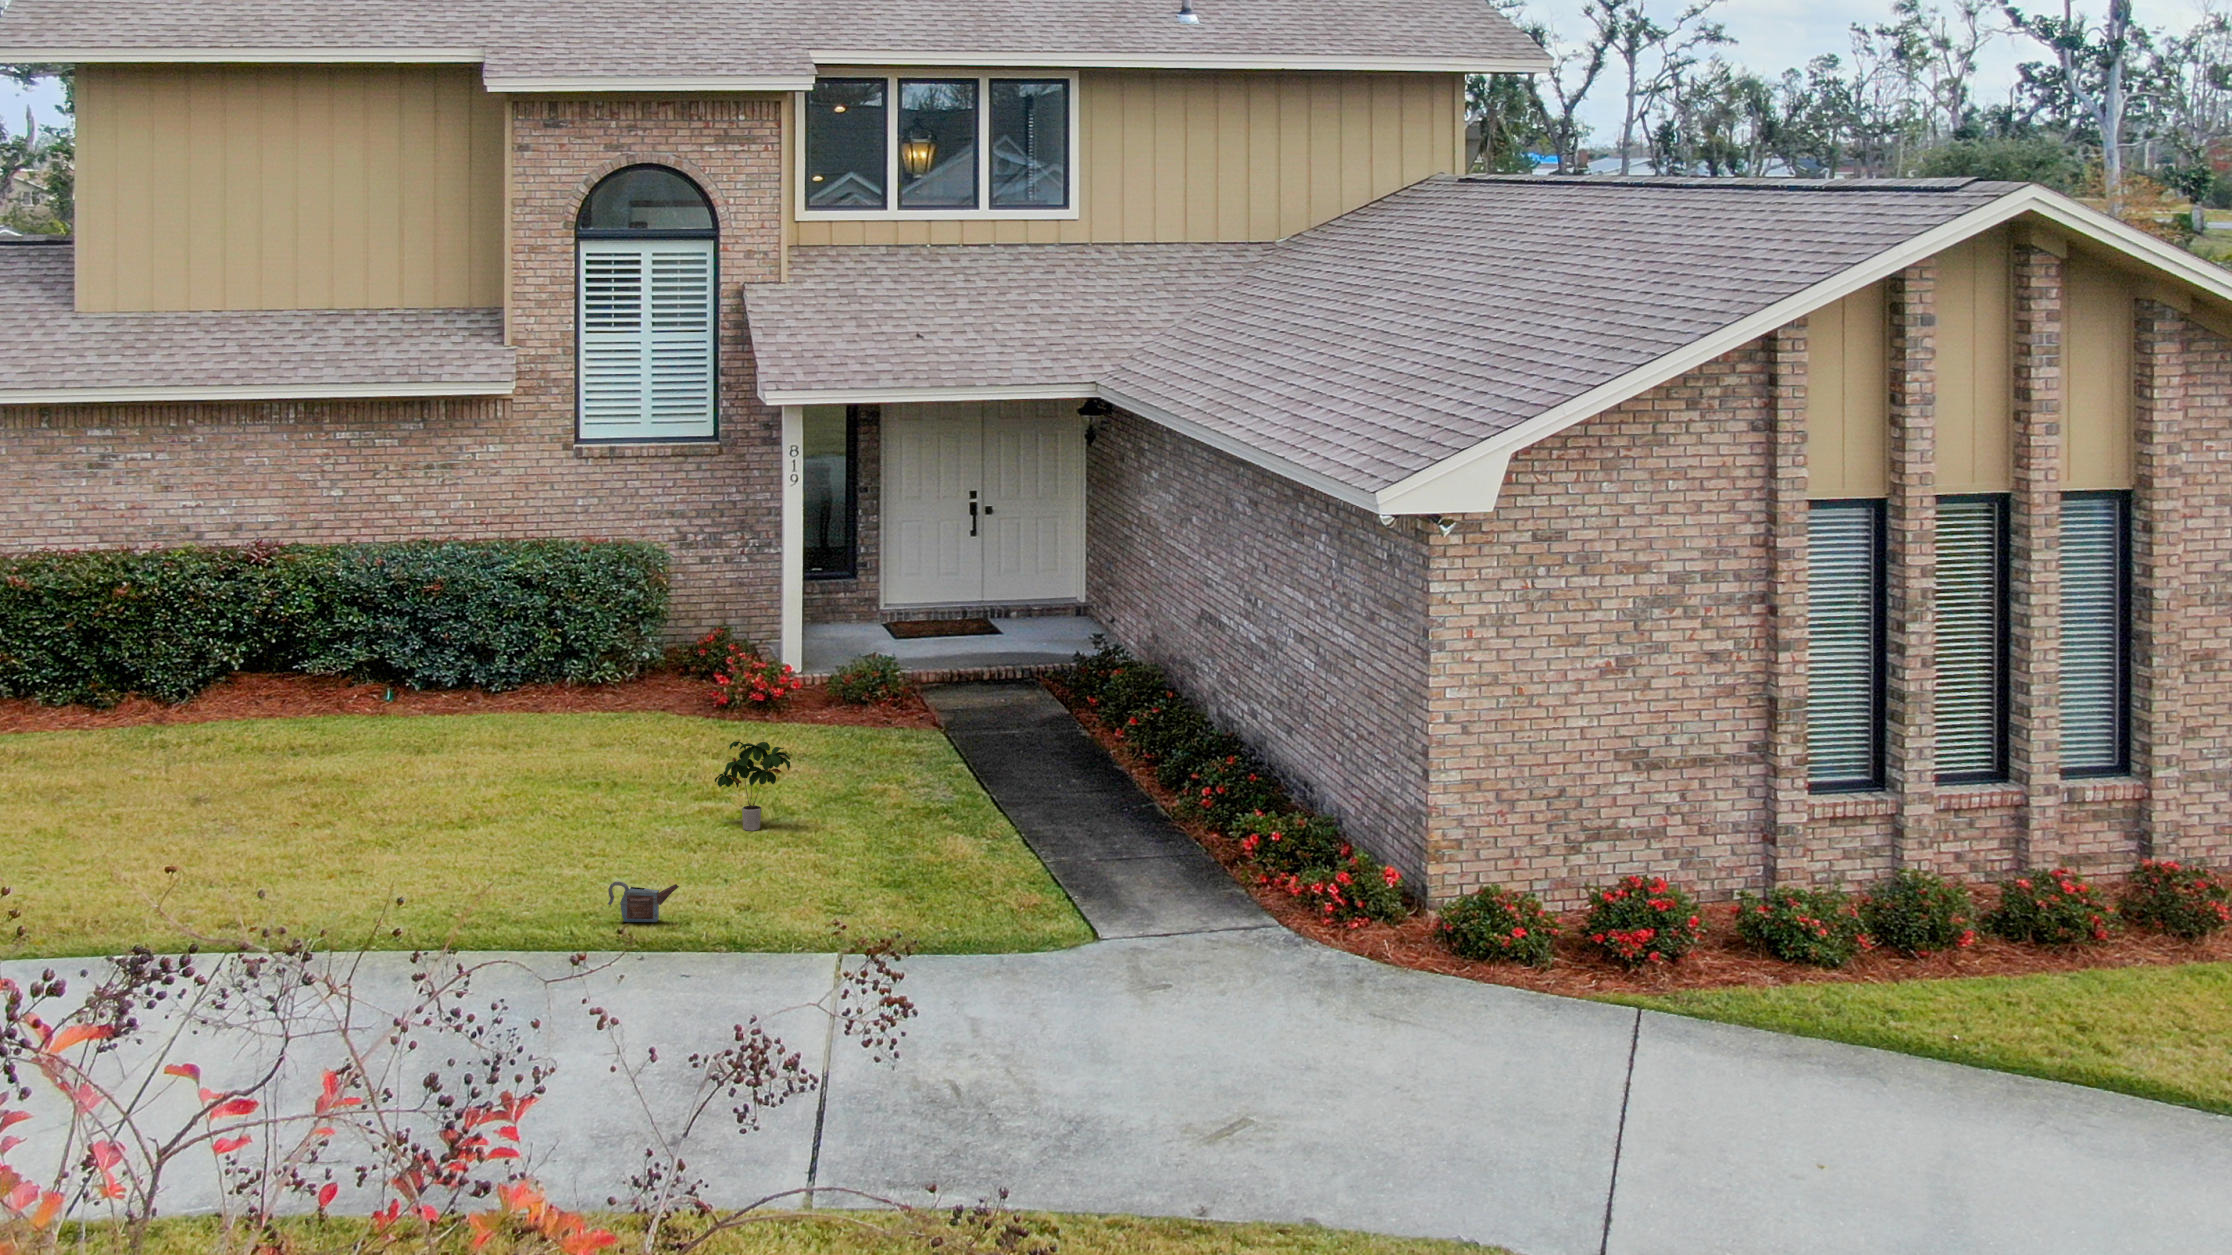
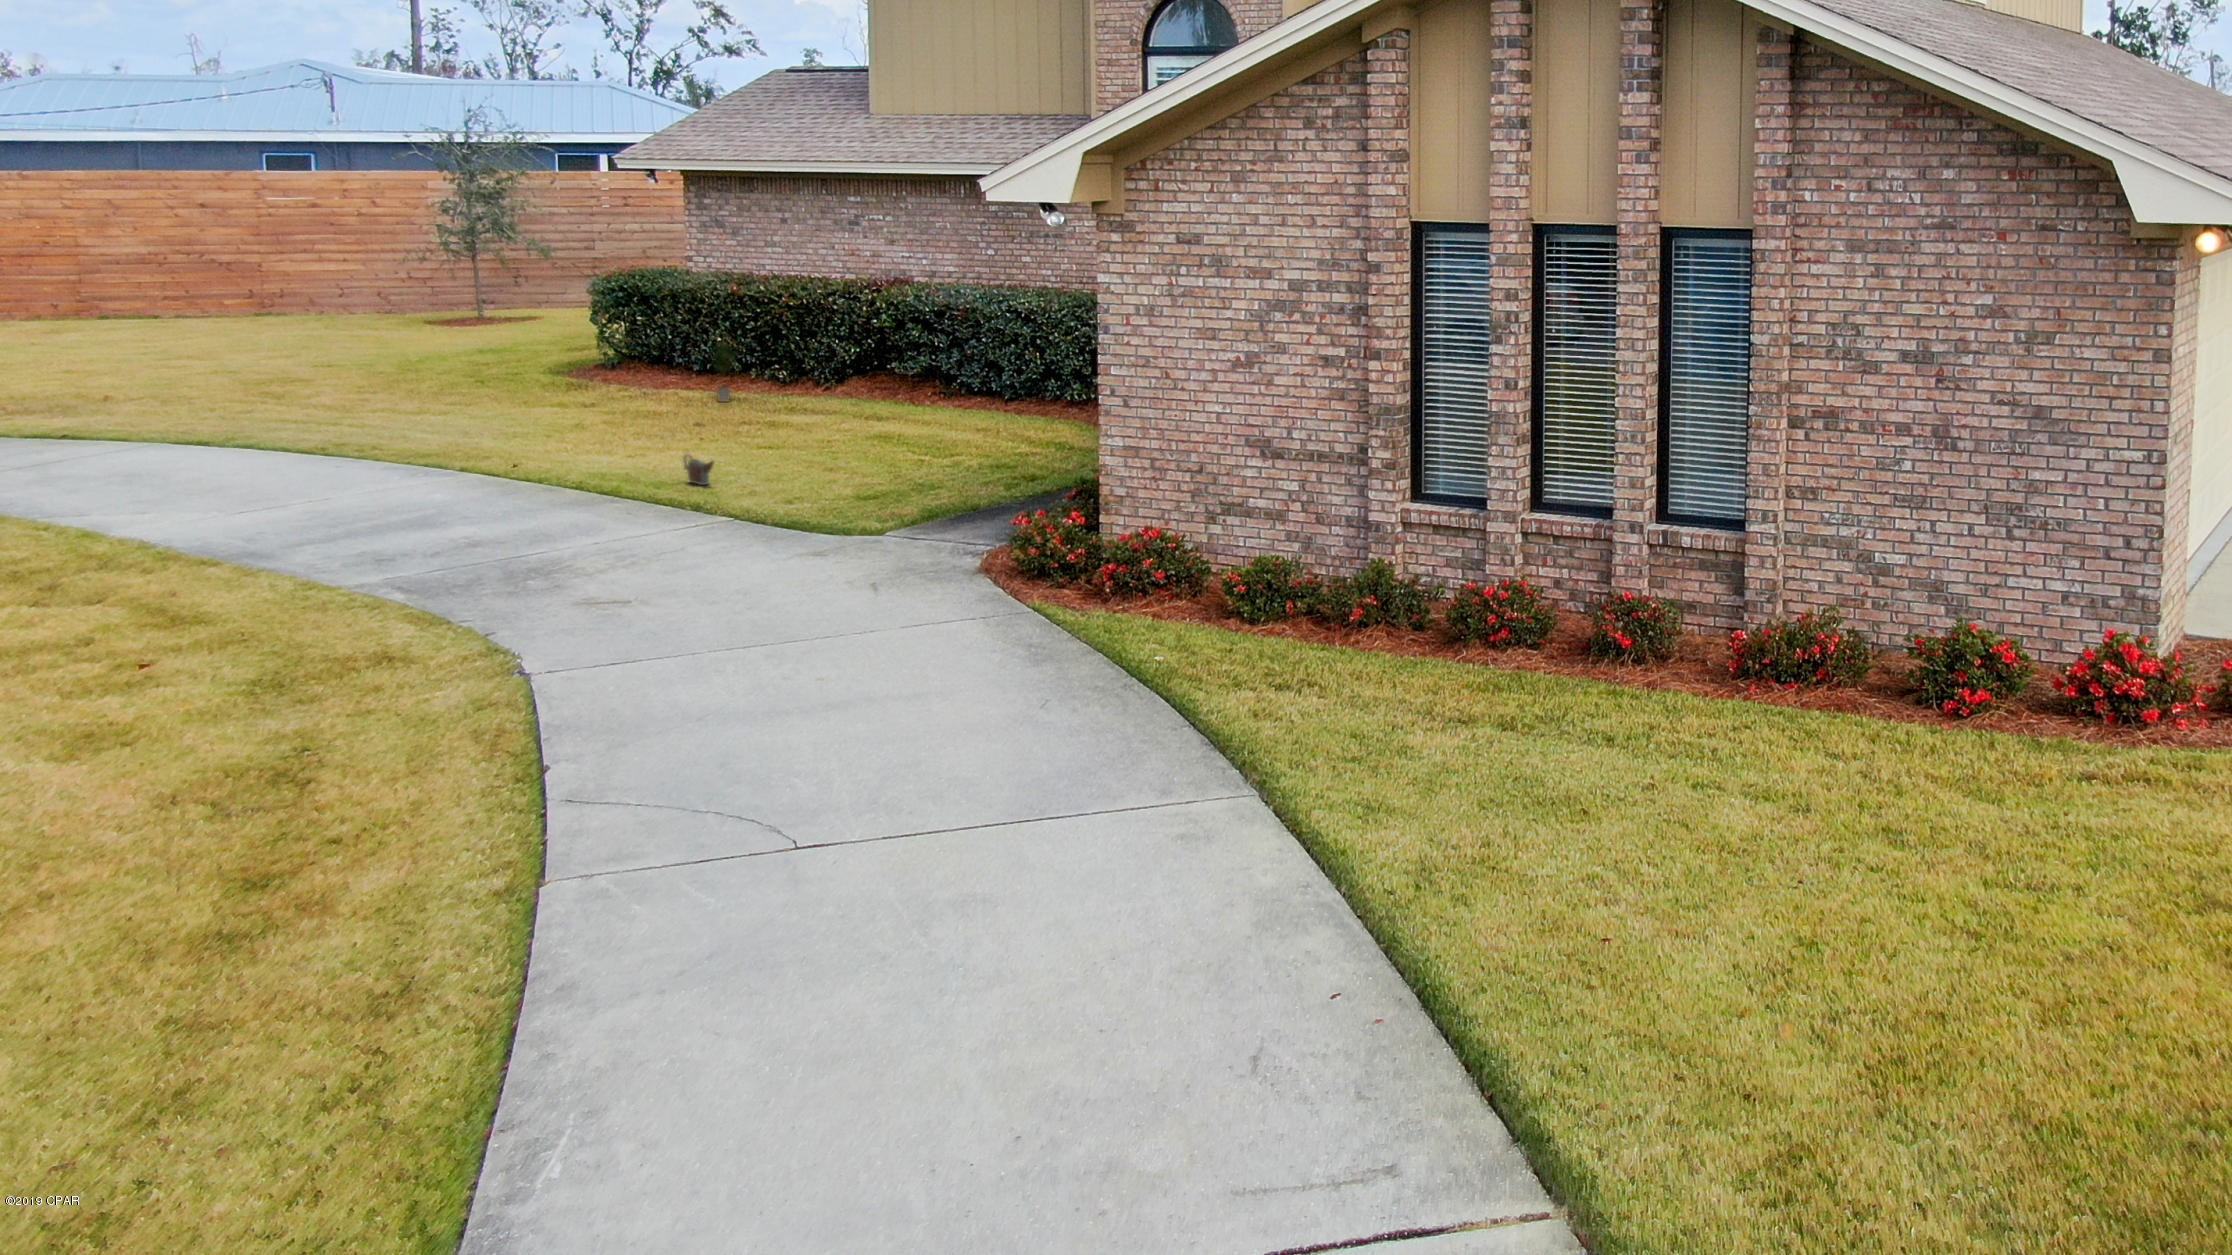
potted plant: present [715,741,790,831] -> present [713,342,738,402]

